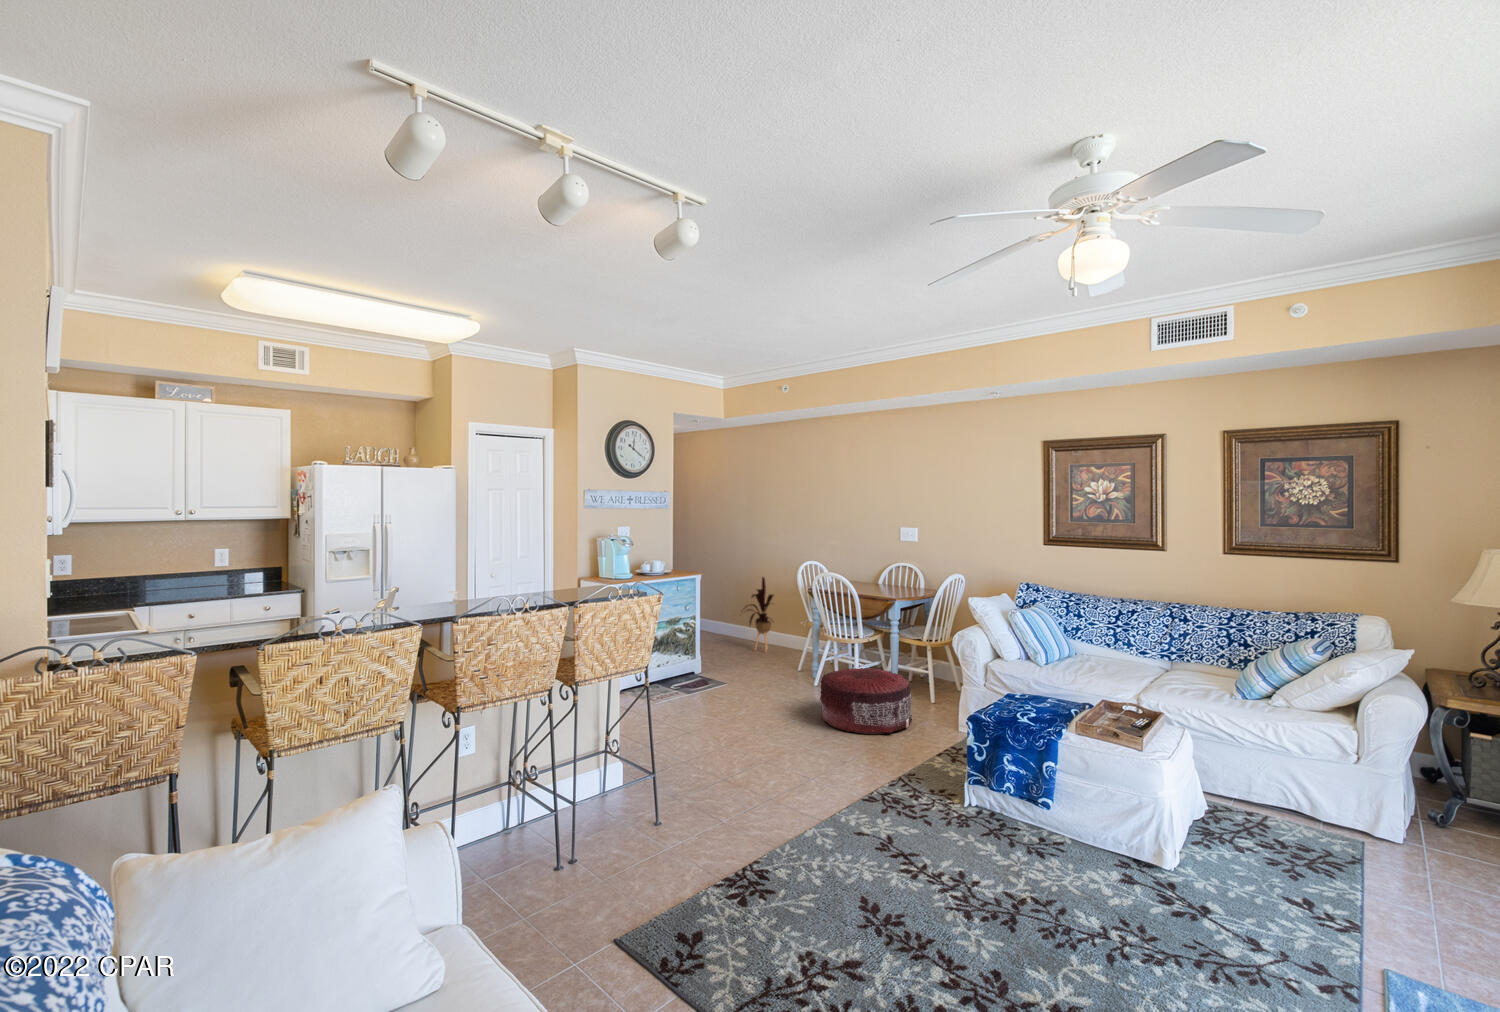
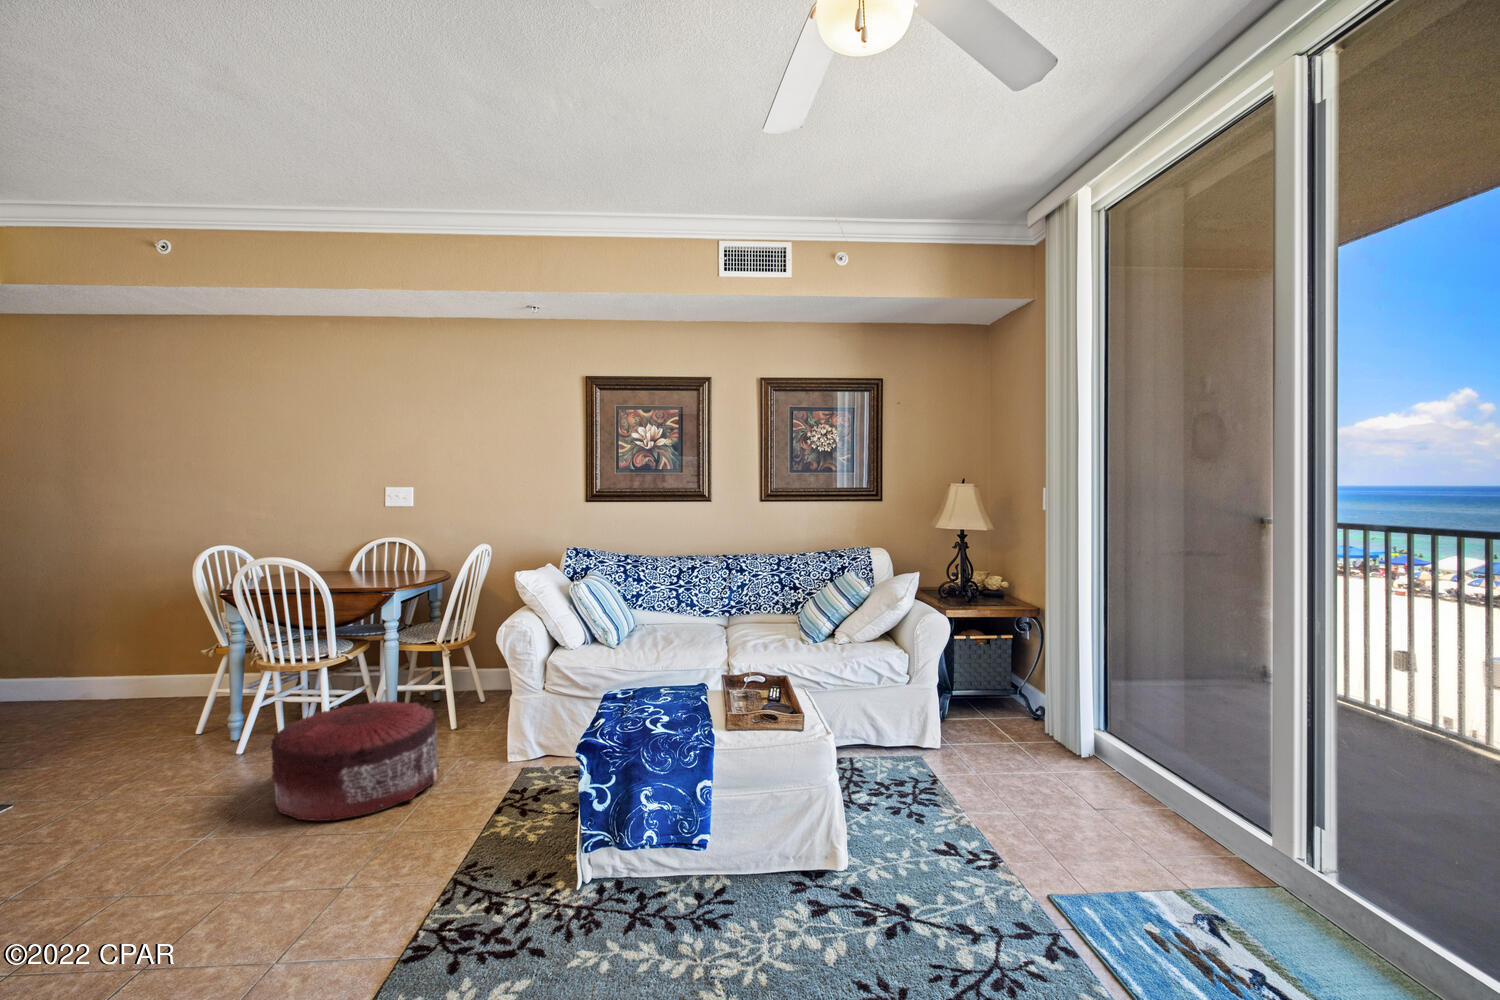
house plant: present [749,577,773,652] -> none [56,583,145,716]

